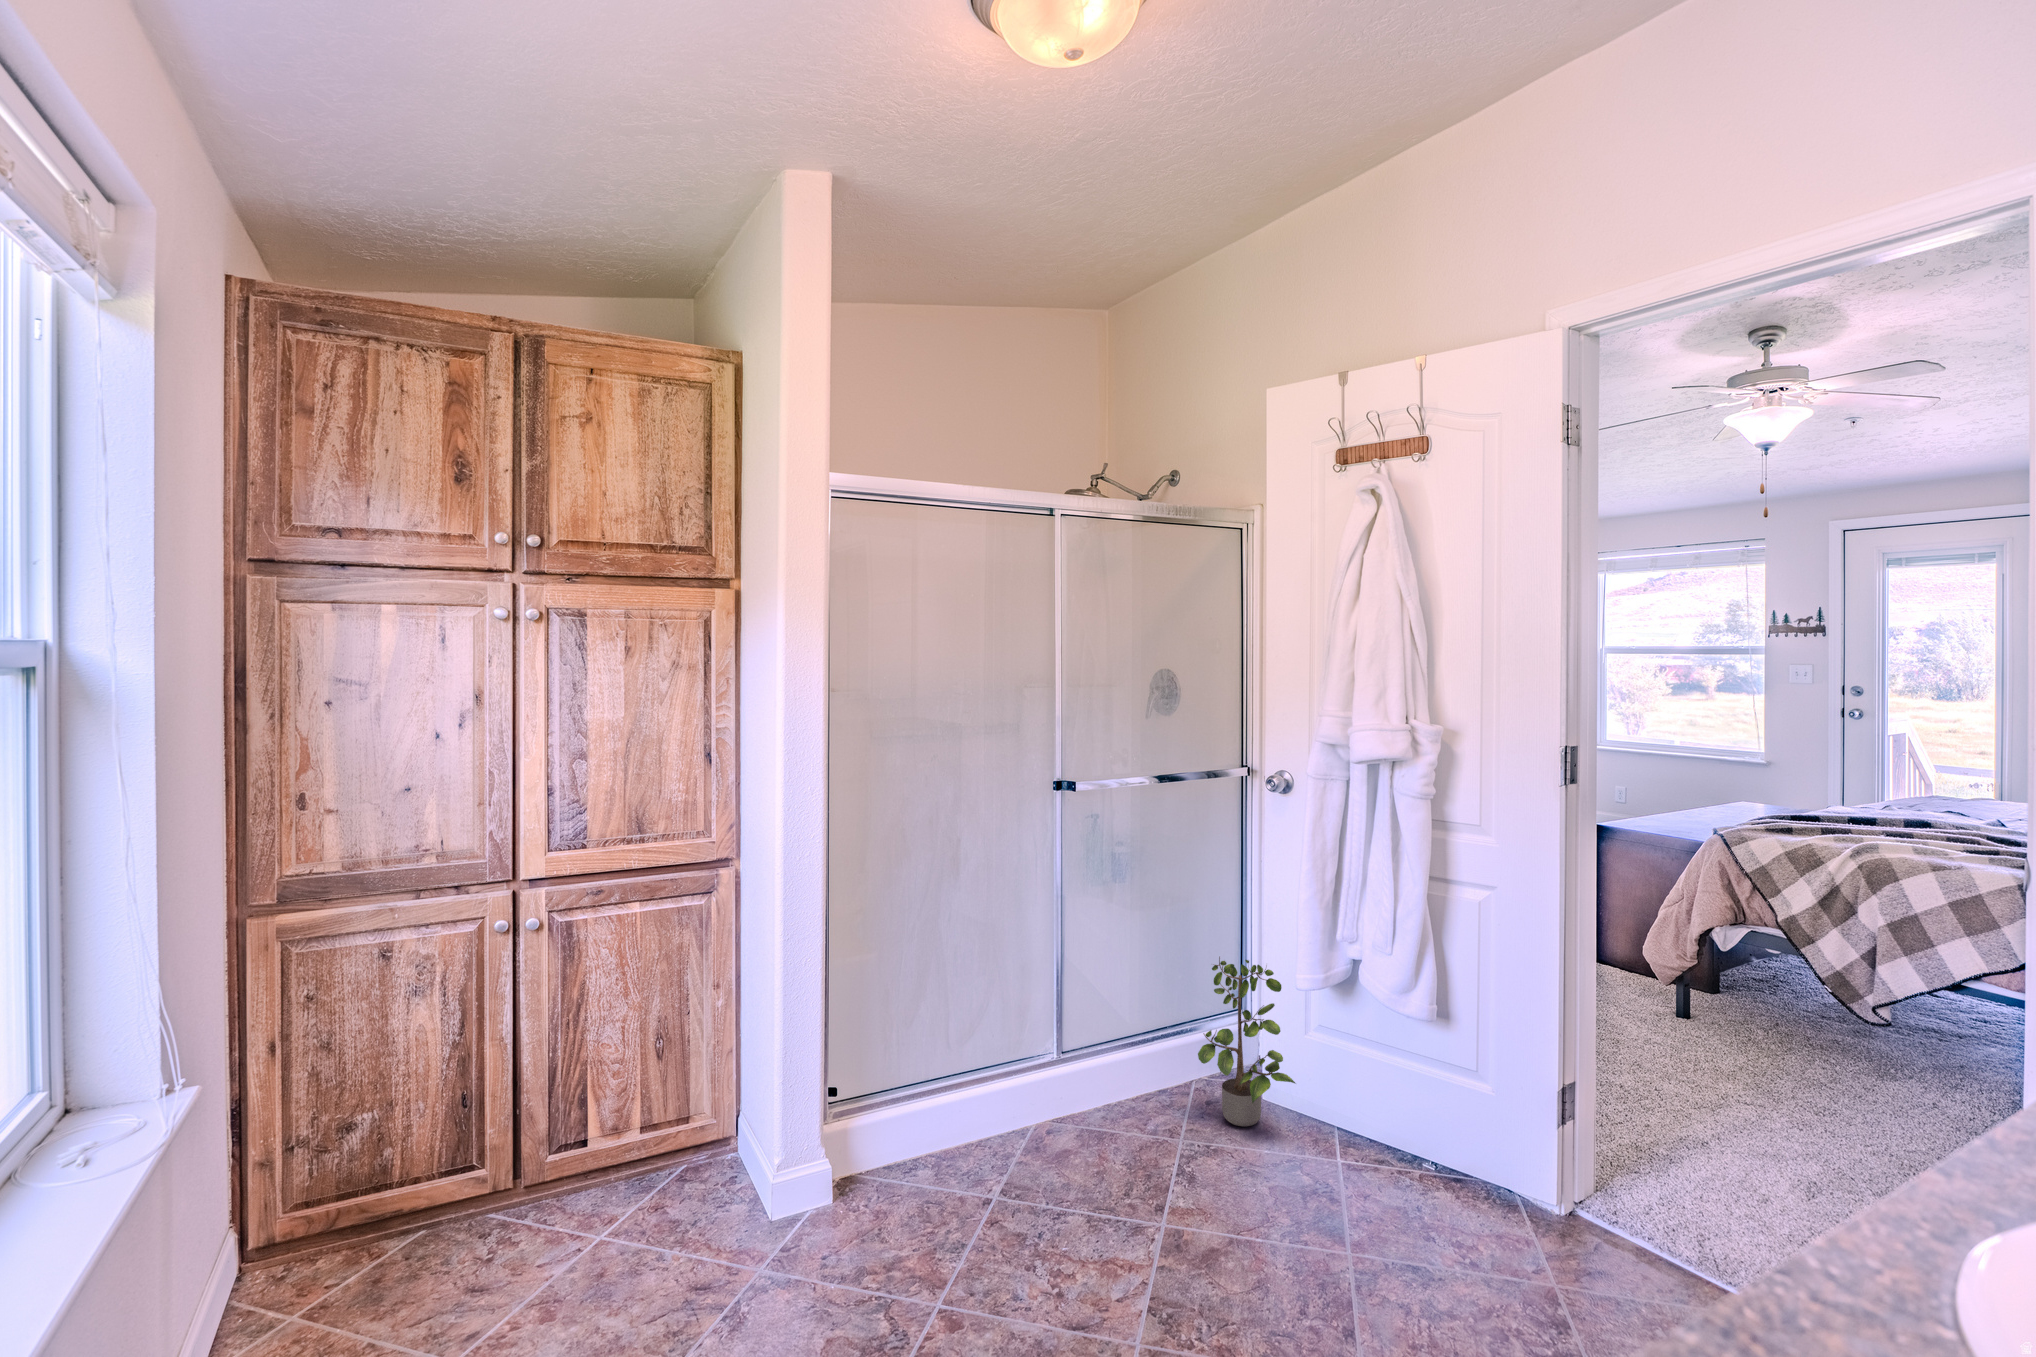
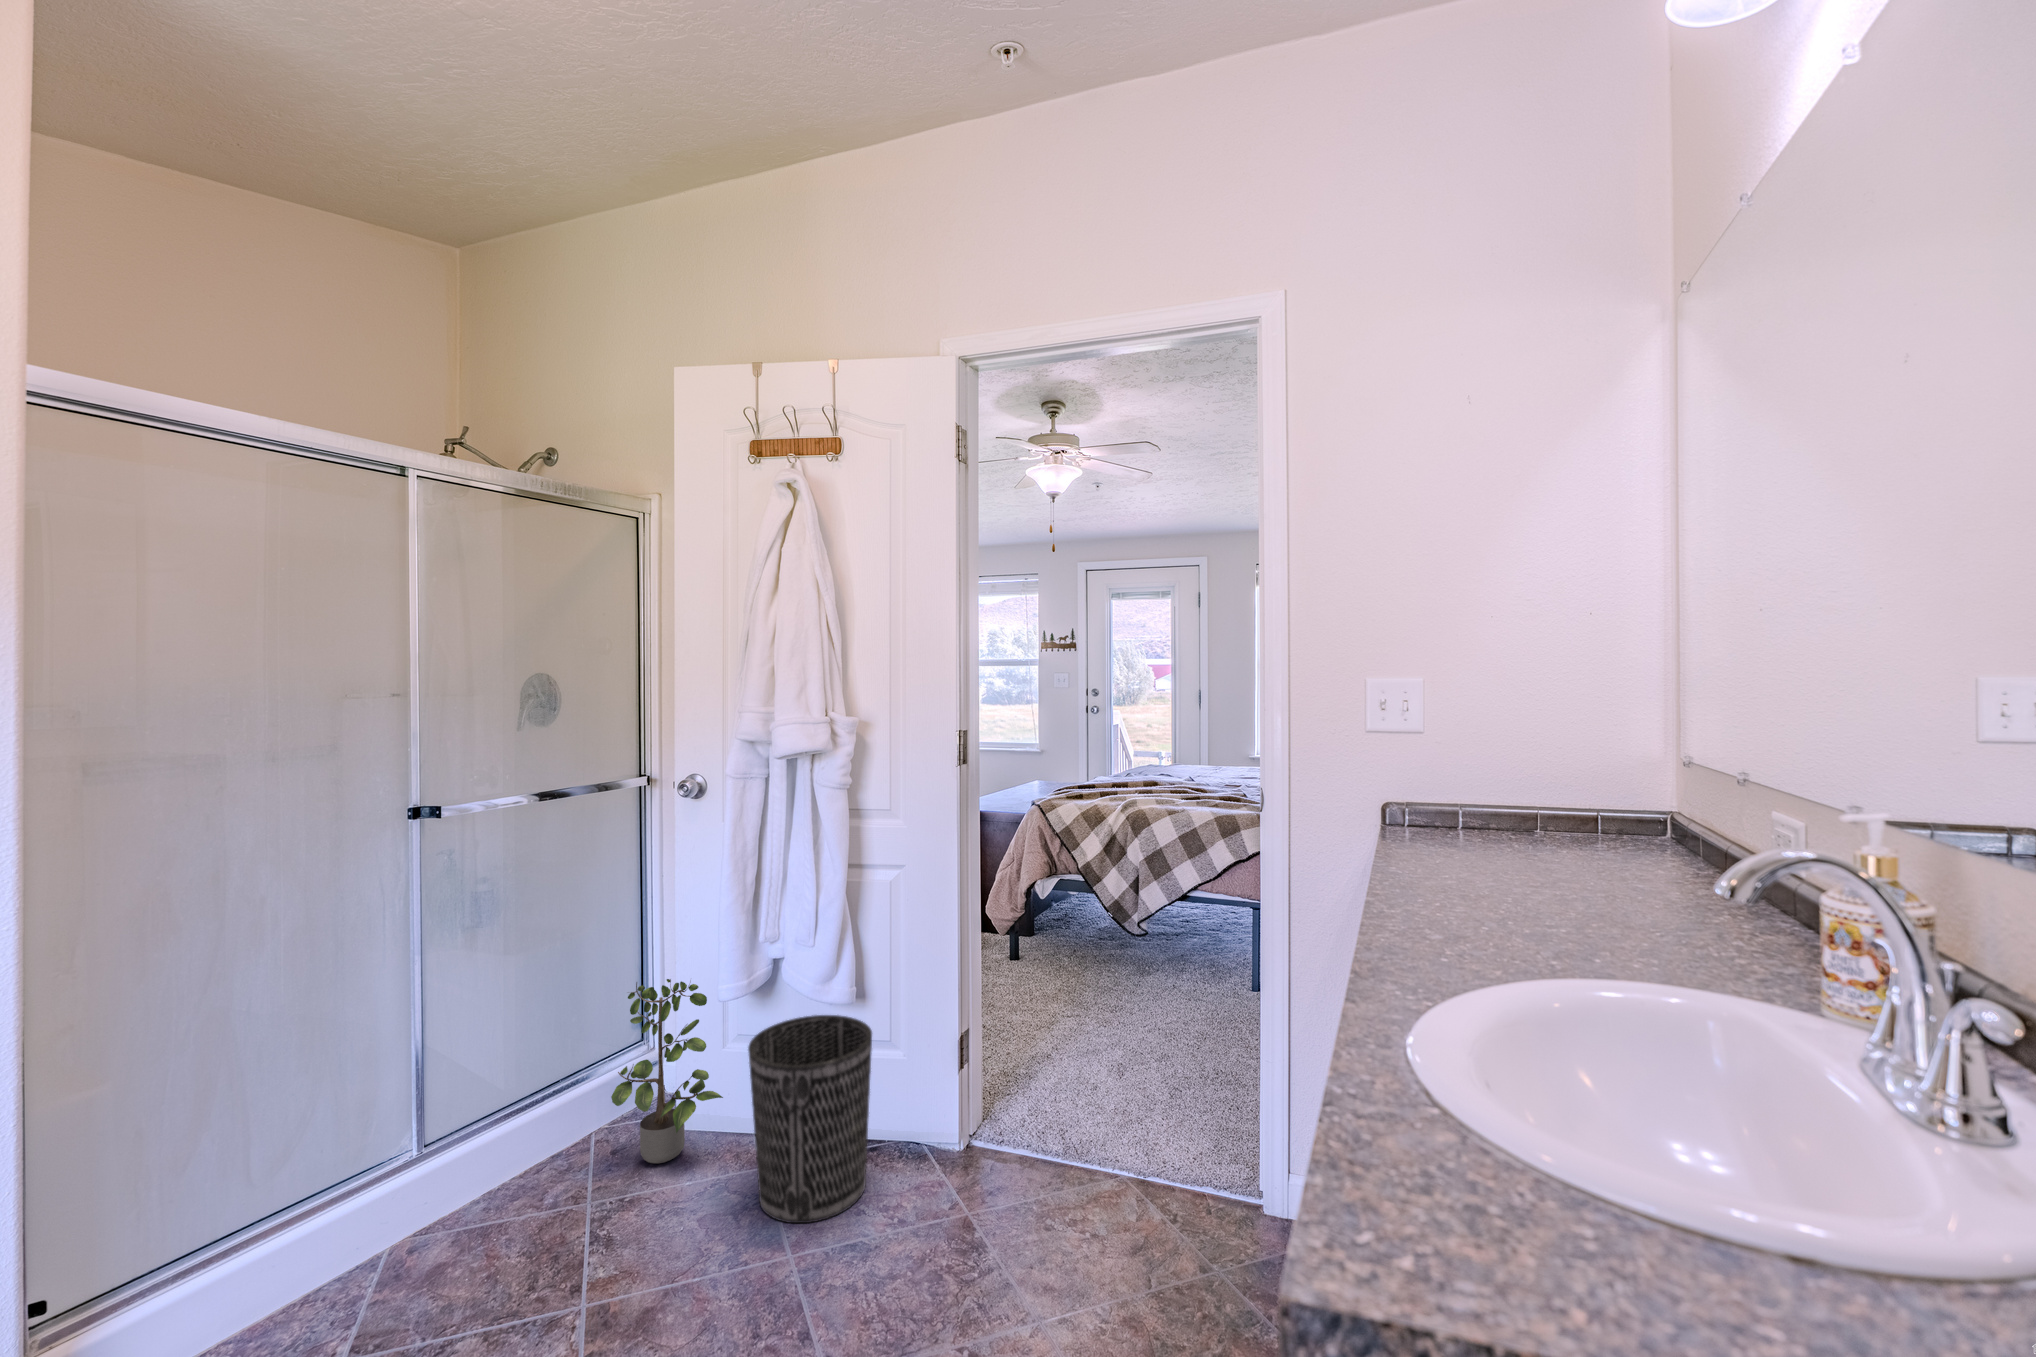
wastebasket: none [1317,1026,1448,1233] -> present [748,1015,872,1223]

